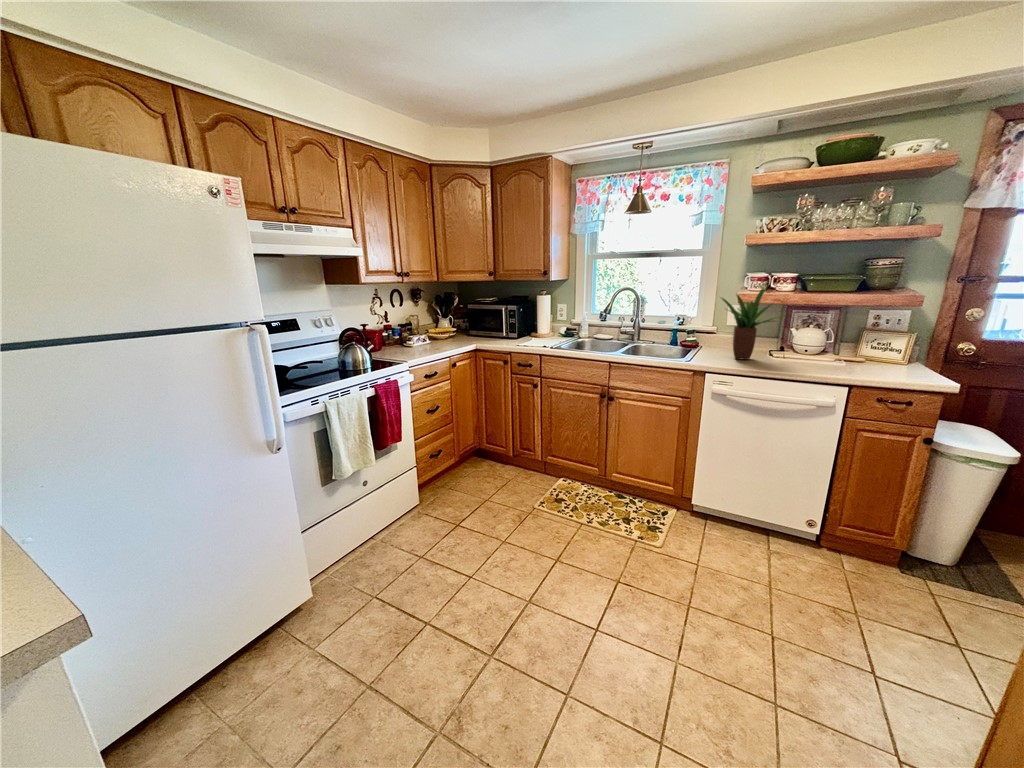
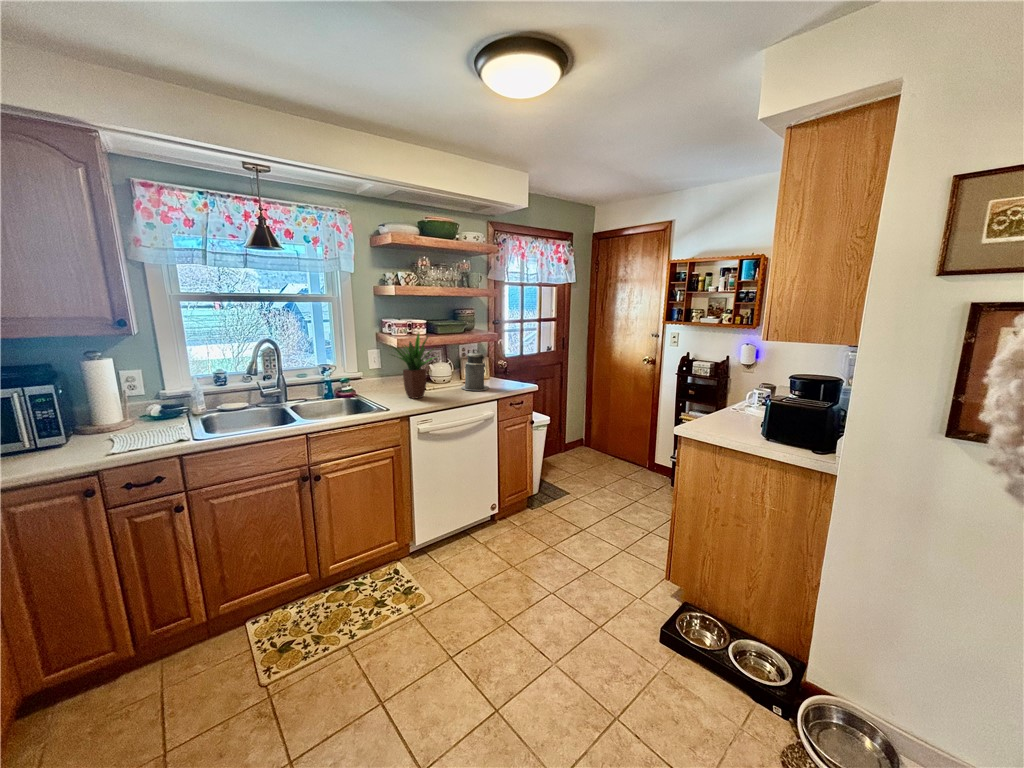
canister: none [821,312,870,370] -> present [461,350,489,391]

